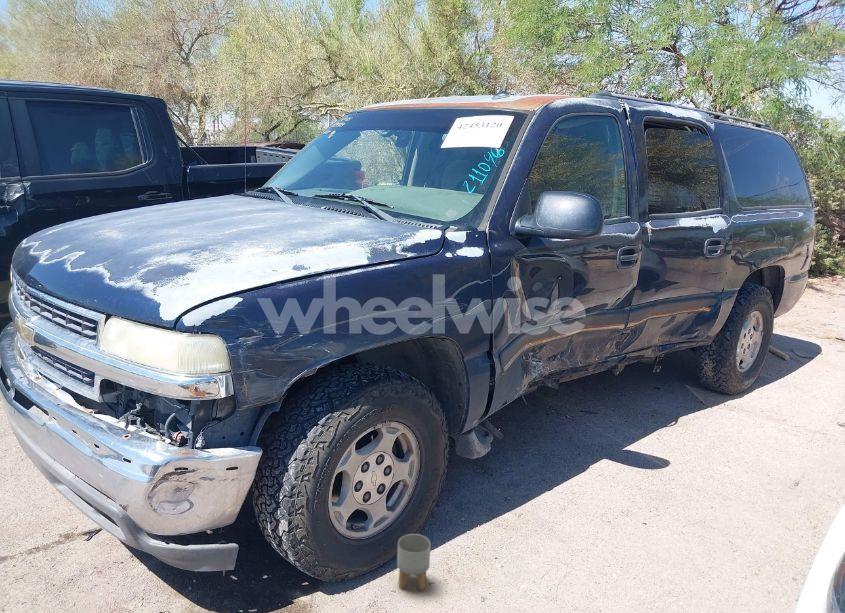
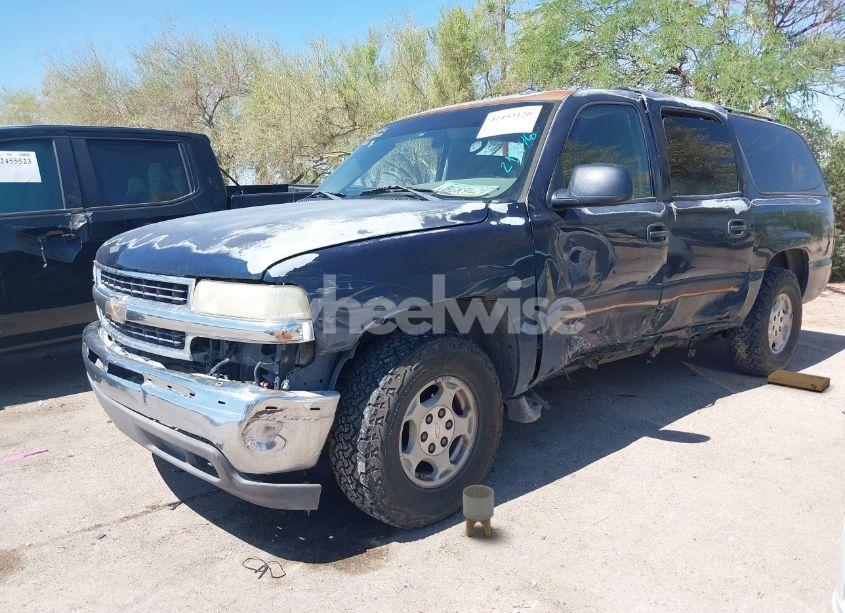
cardboard box: none [733,387,797,417] -> present [768,369,830,393]

